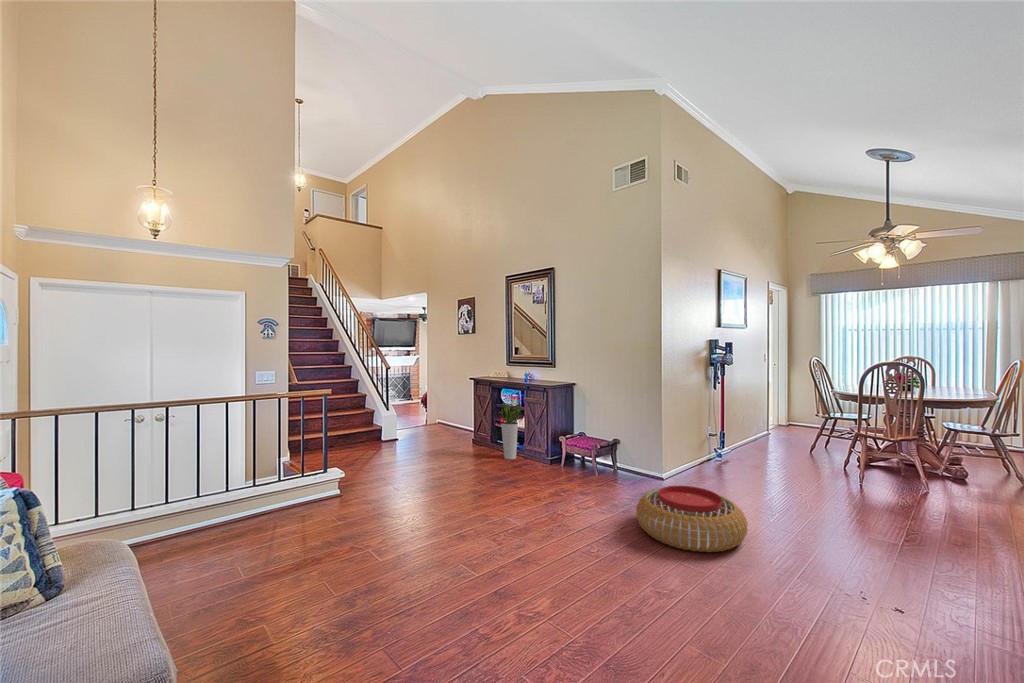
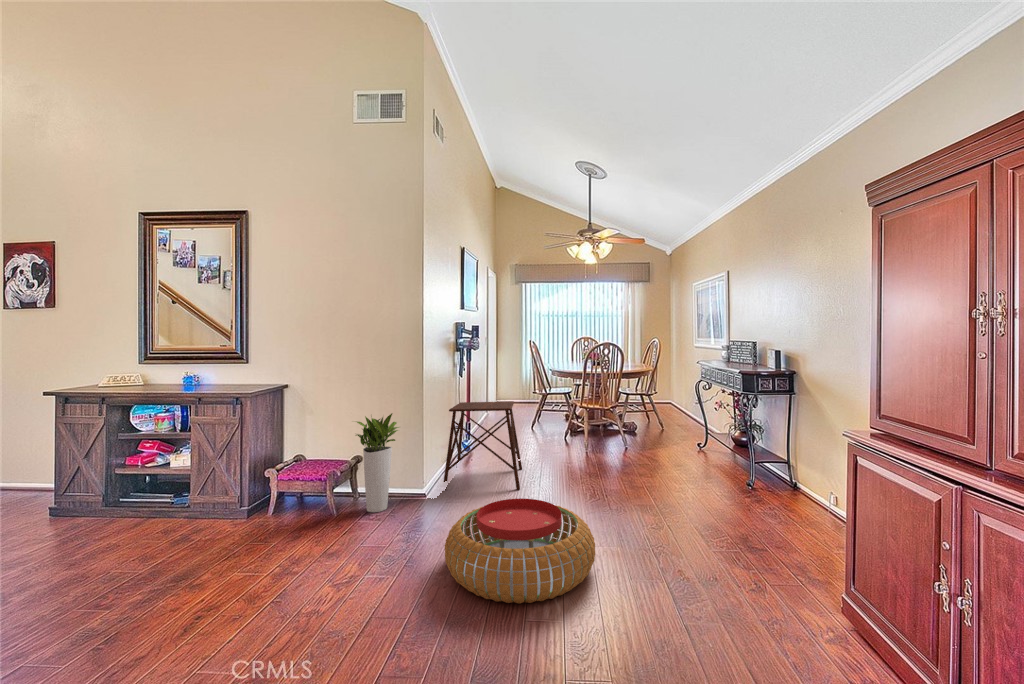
planter: present [499,403,521,459] -> present [356,413,399,512]
side table: none [677,410,762,491] -> present [444,401,522,490]

